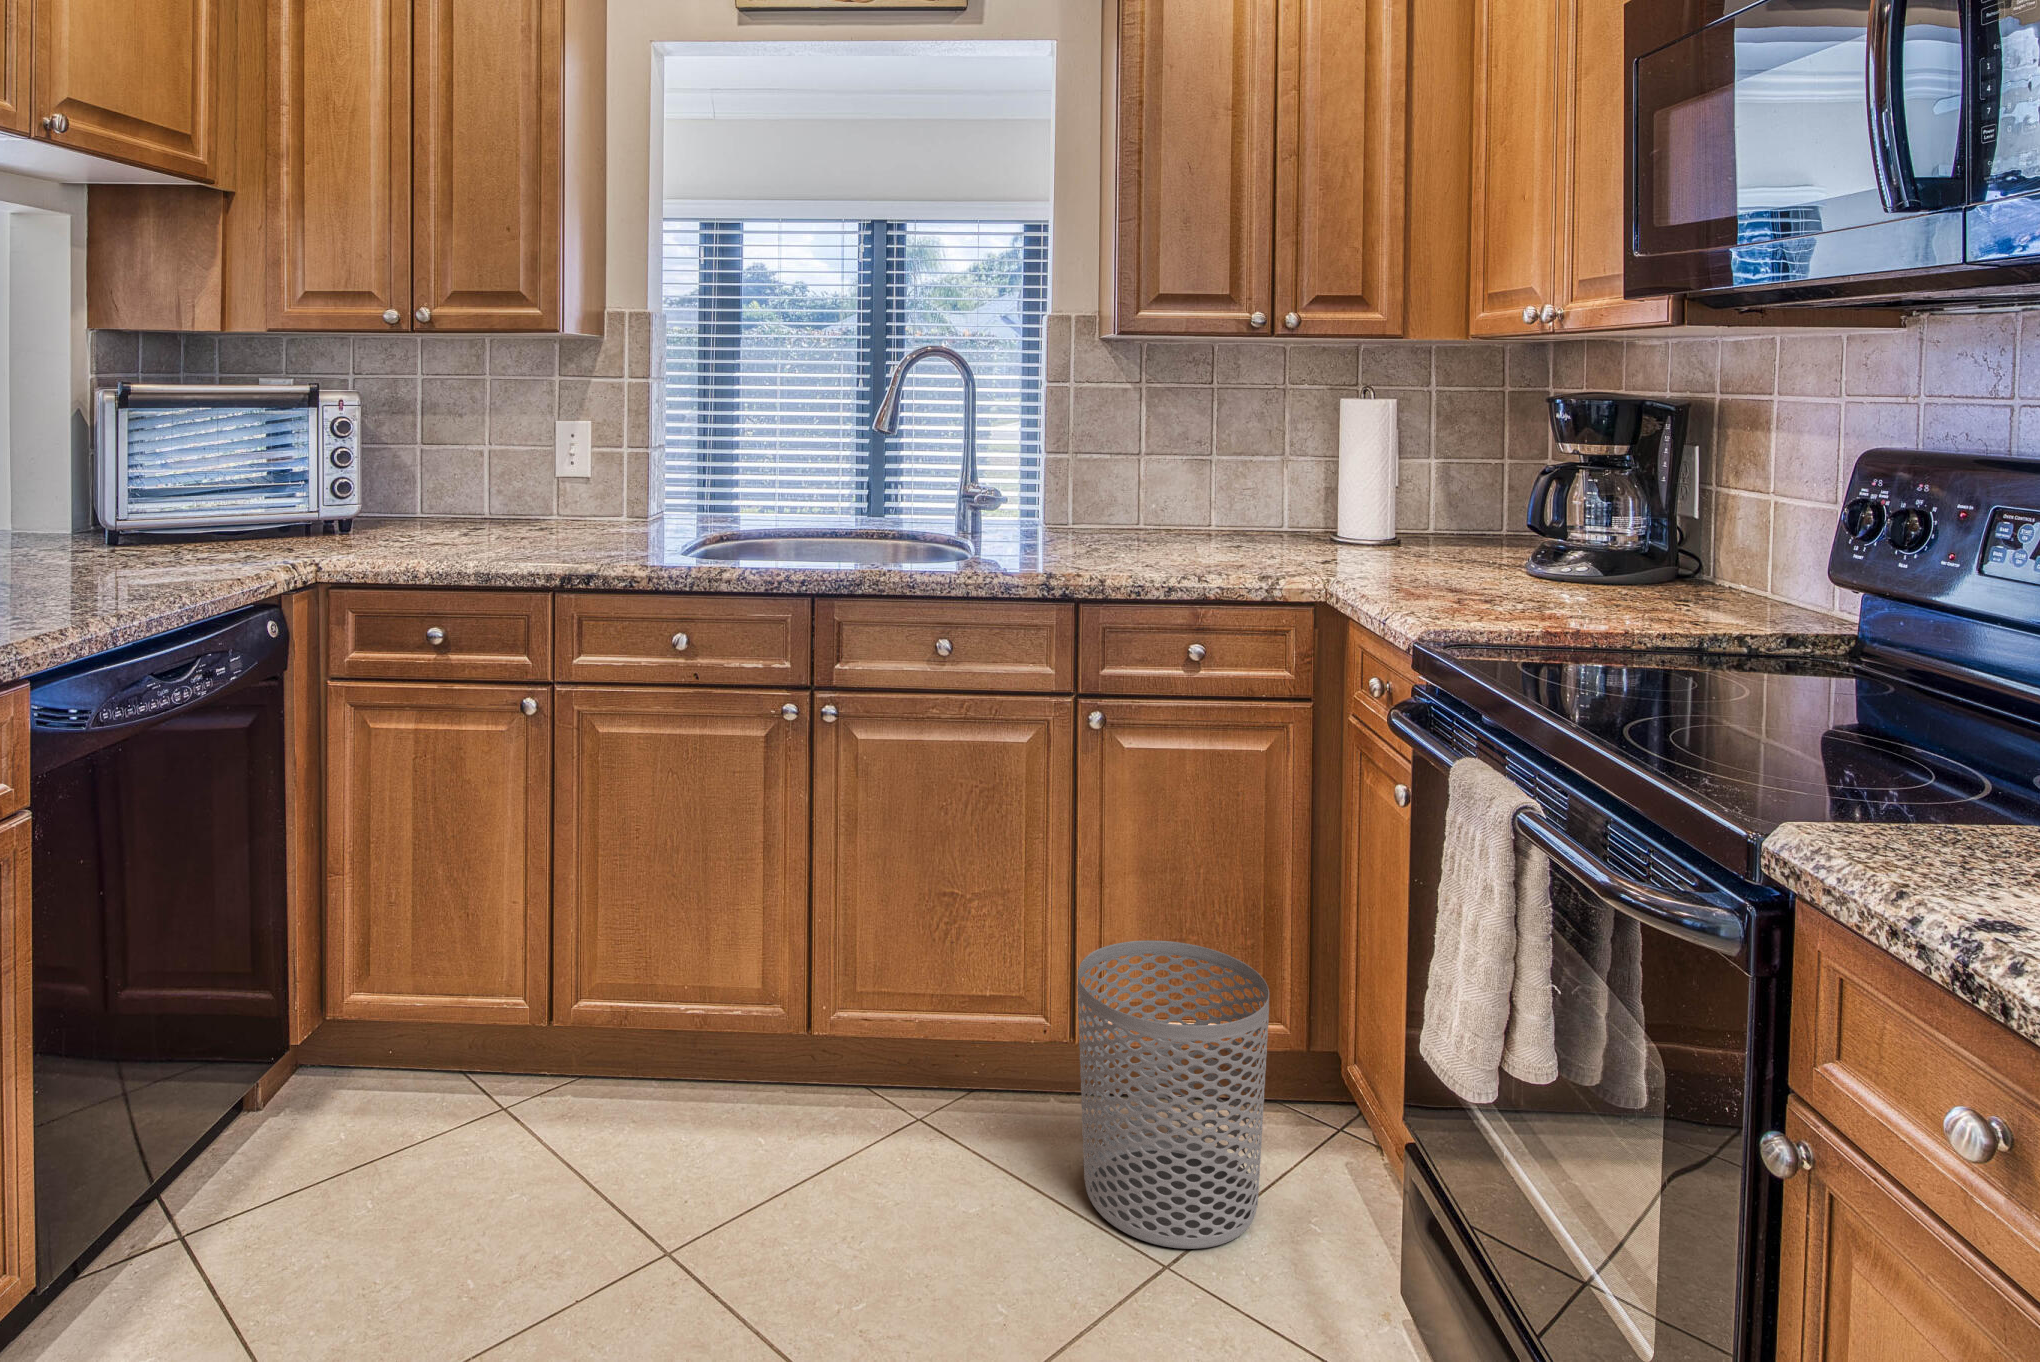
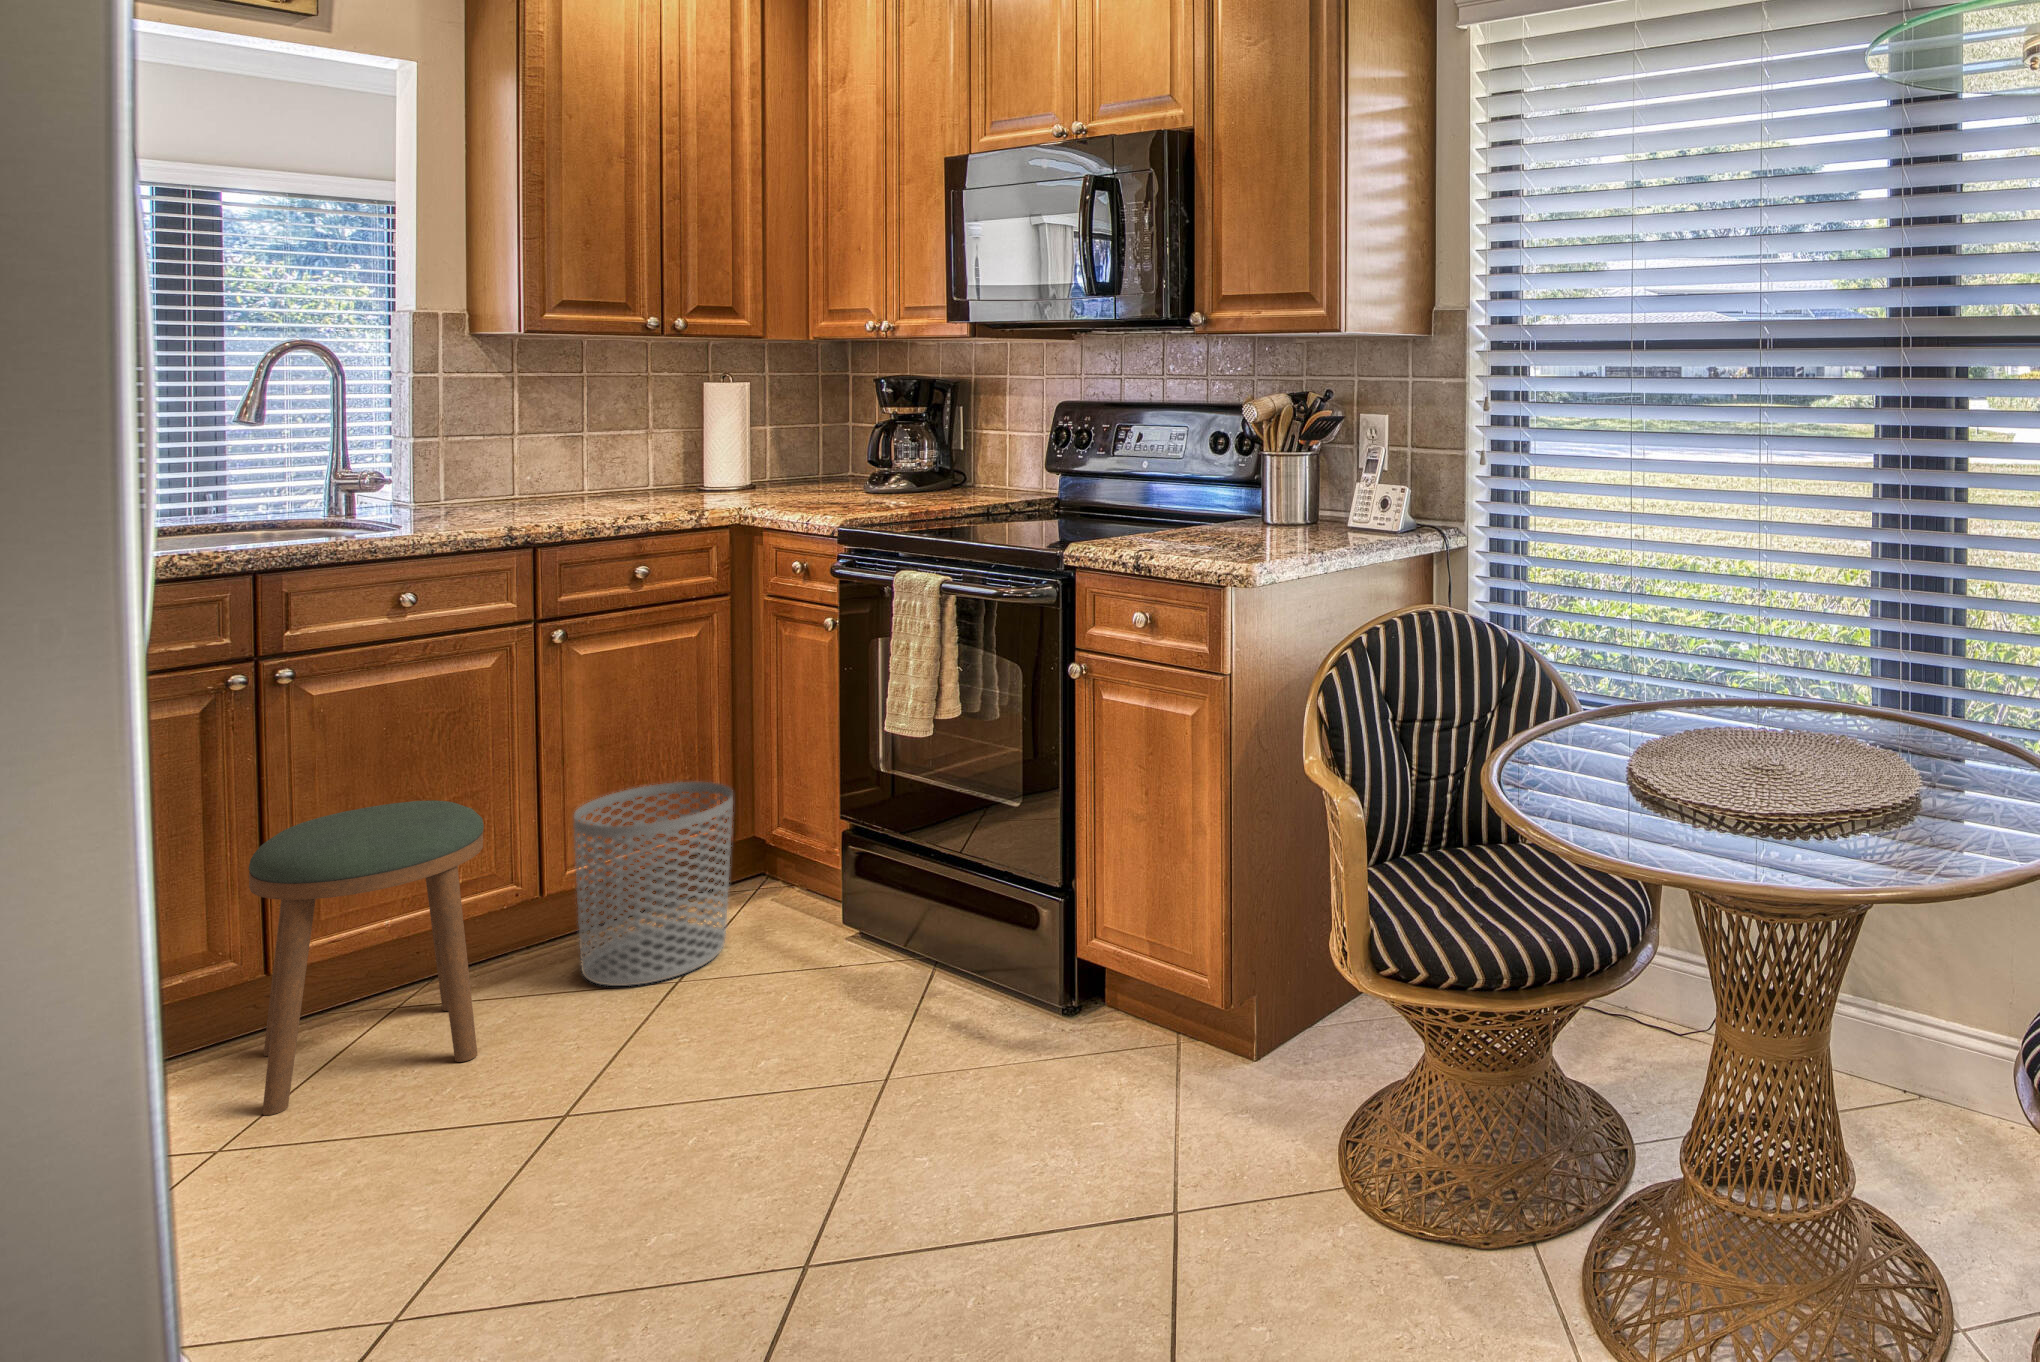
stool: none [740,877,969,1253] -> present [249,800,484,1115]

